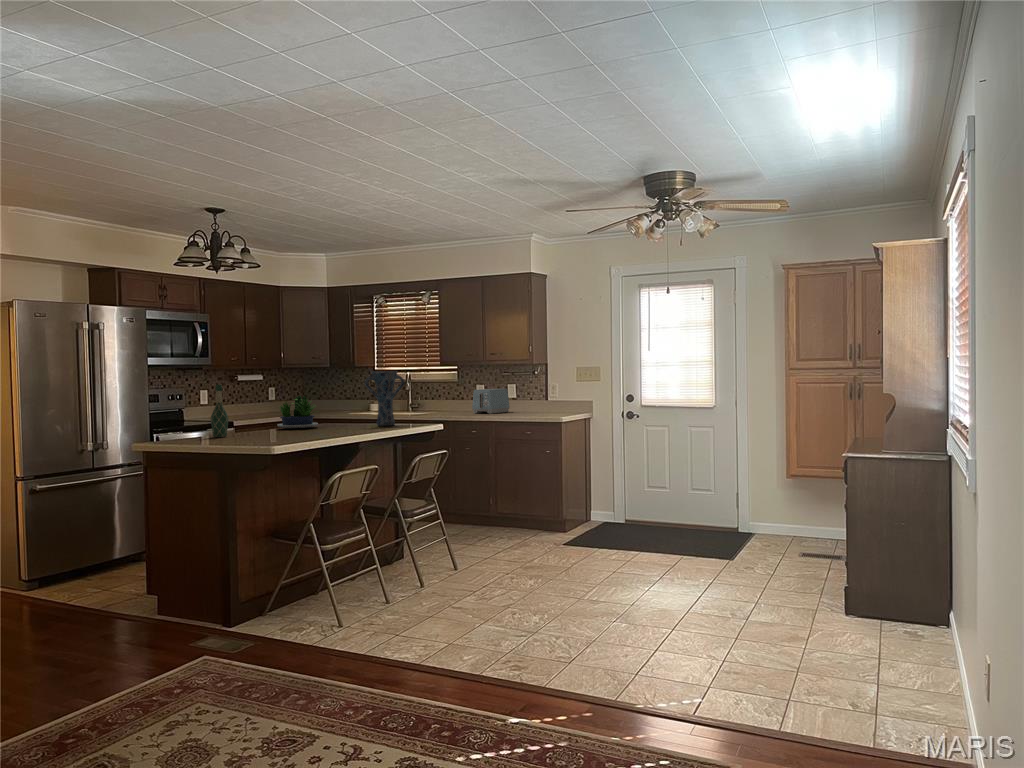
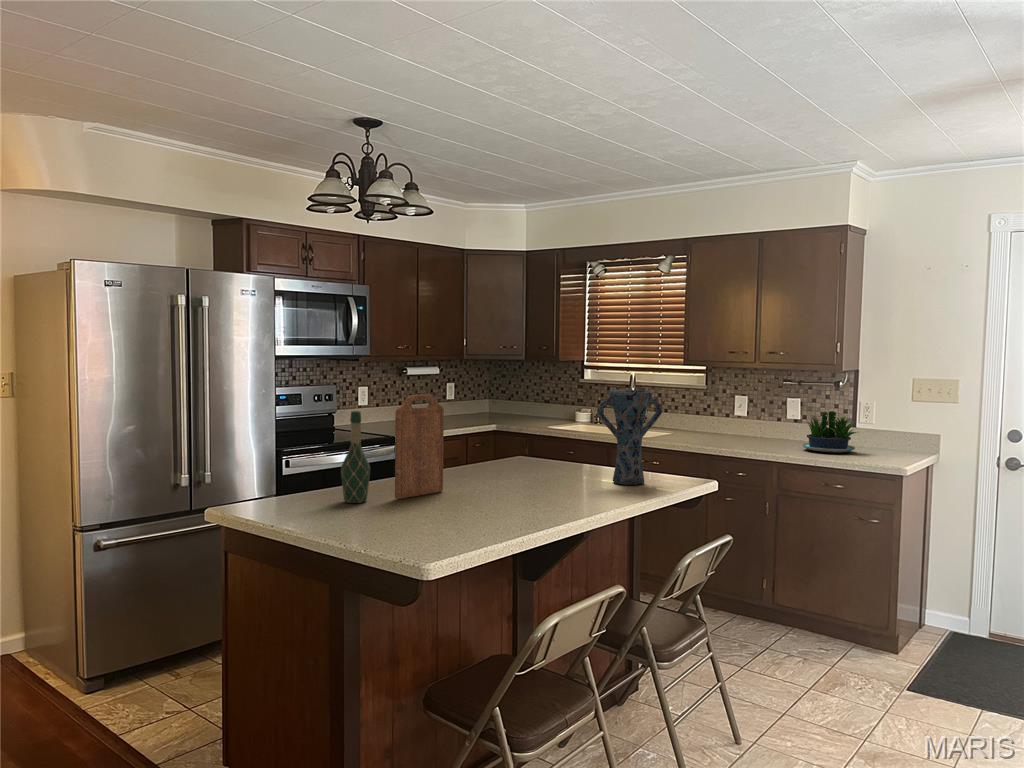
cutting board: none [242,375,272,435] -> present [395,394,444,499]
toaster: present [472,389,509,414] -> none [734,403,788,444]
potted plant: present [277,396,318,428] -> present [802,411,856,452]

